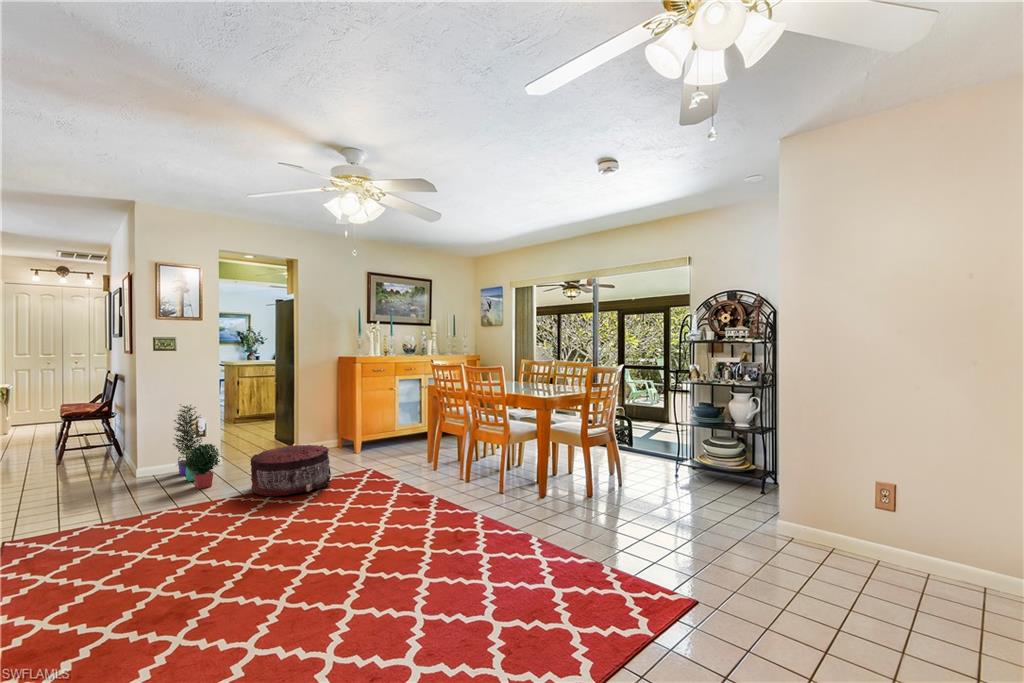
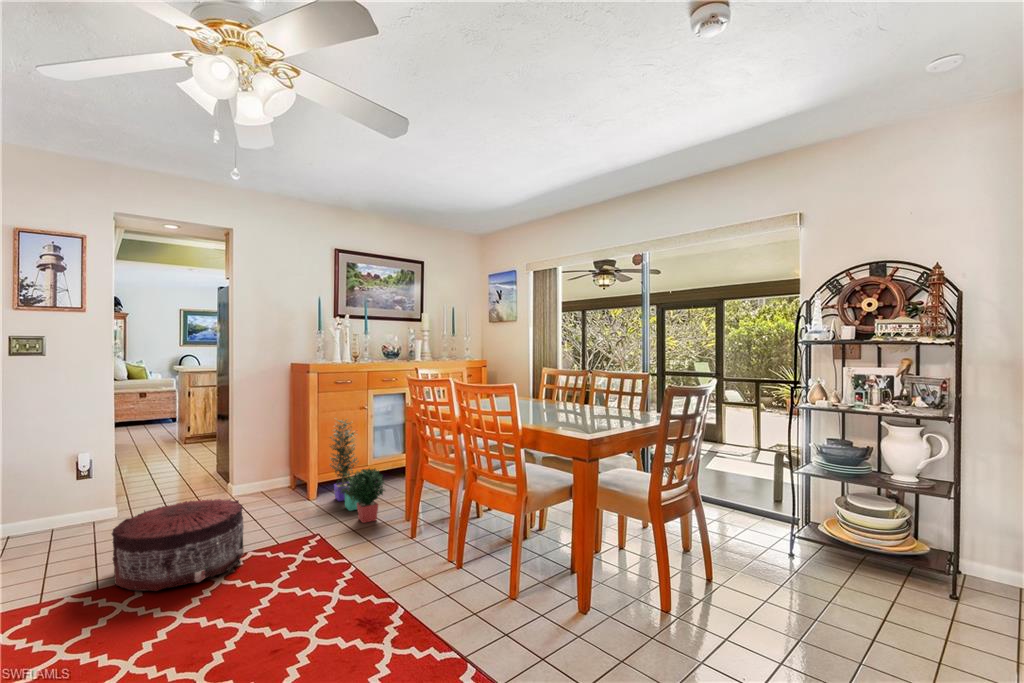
potted plant: present [173,404,220,489] -> present [330,419,385,523]

